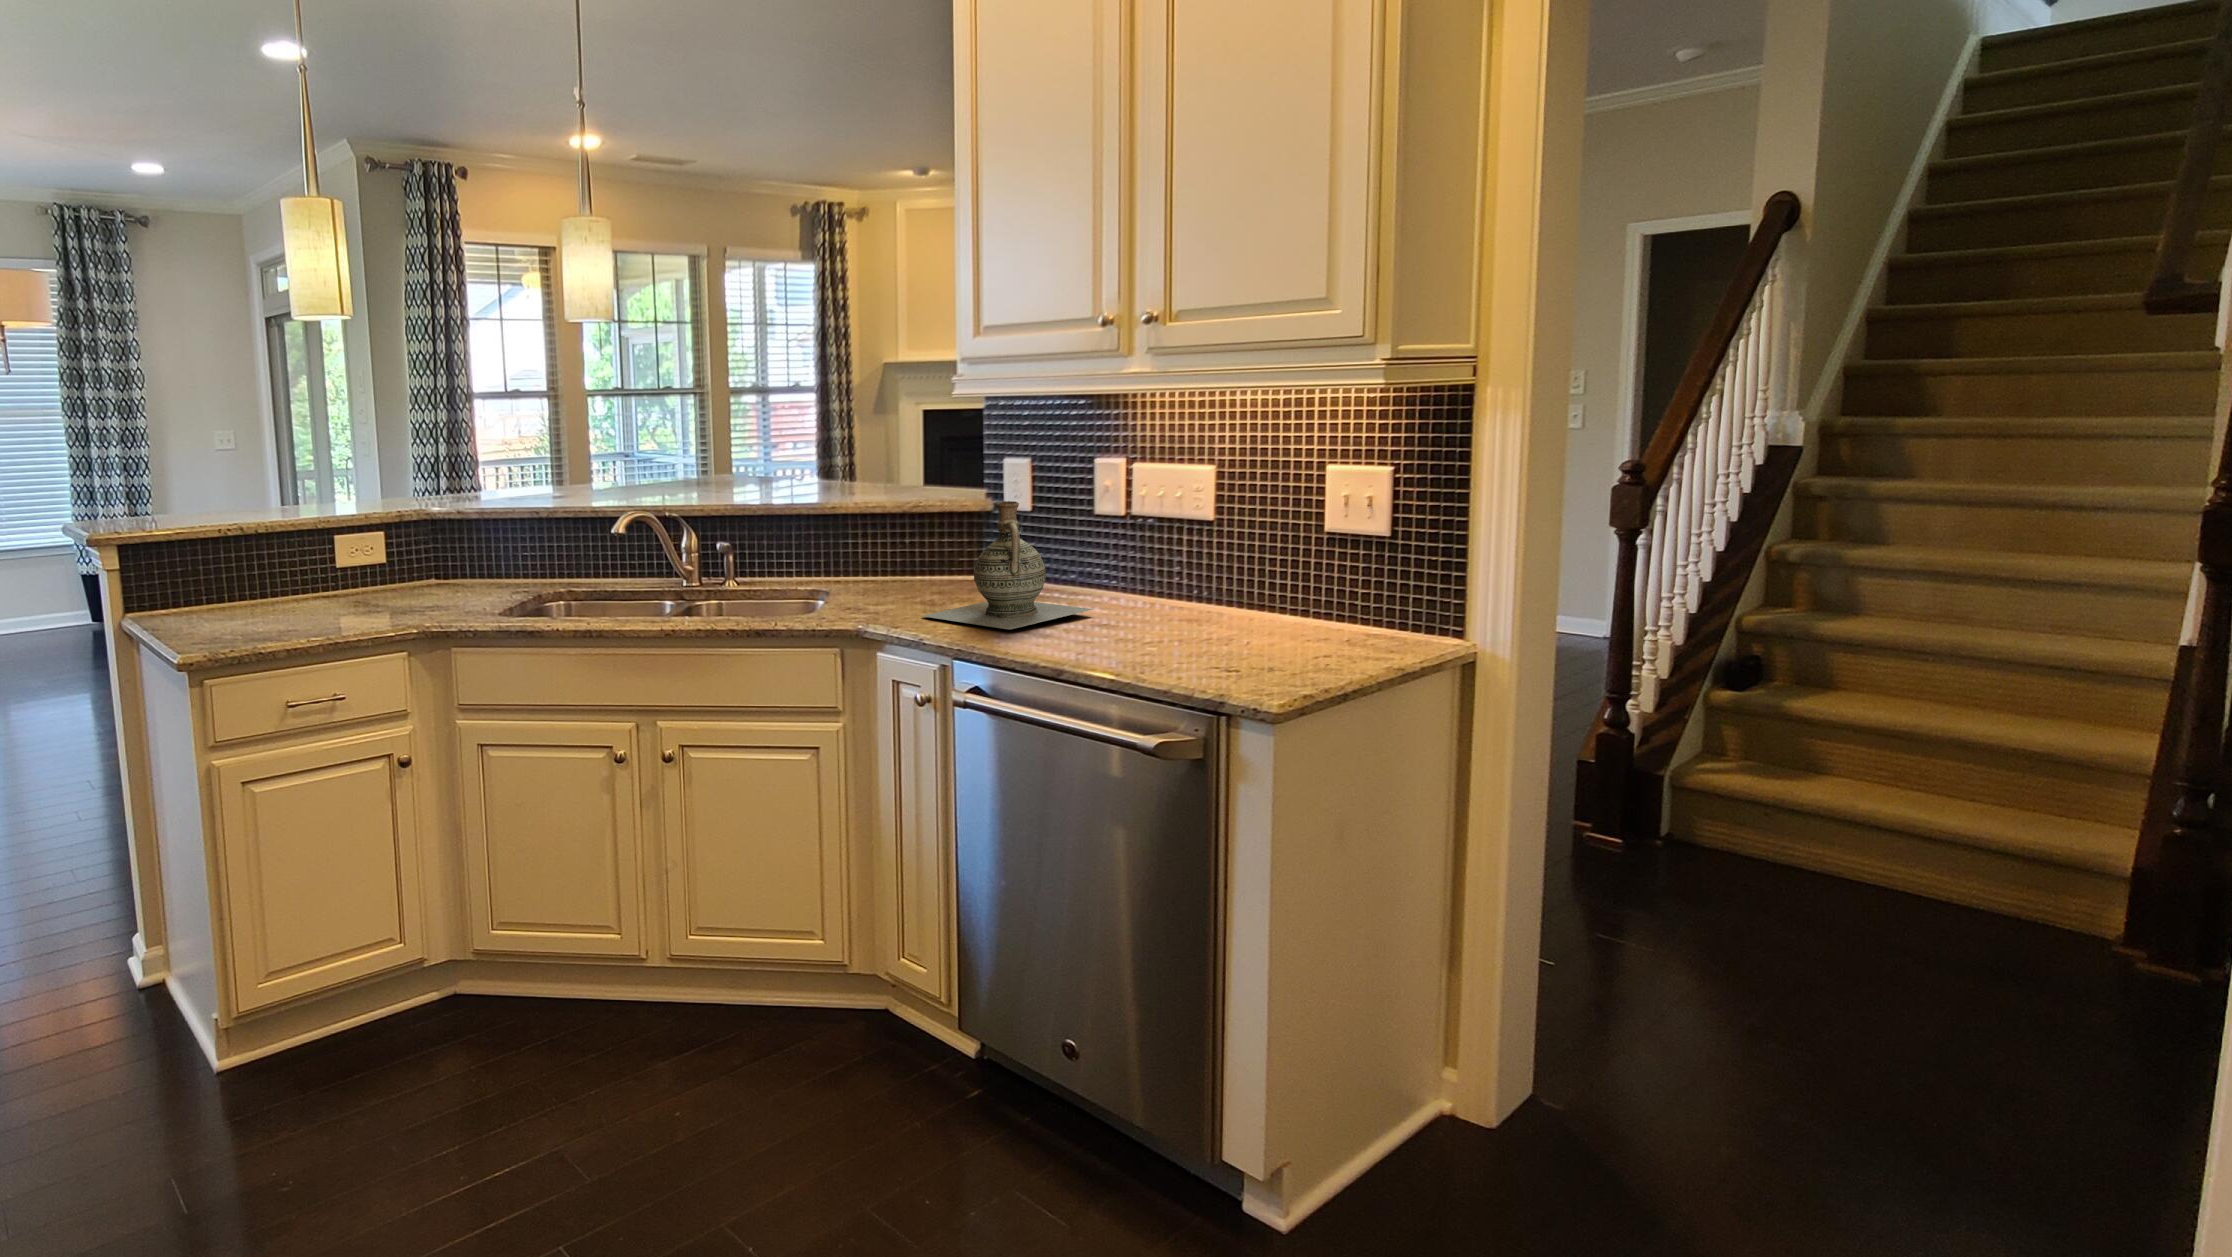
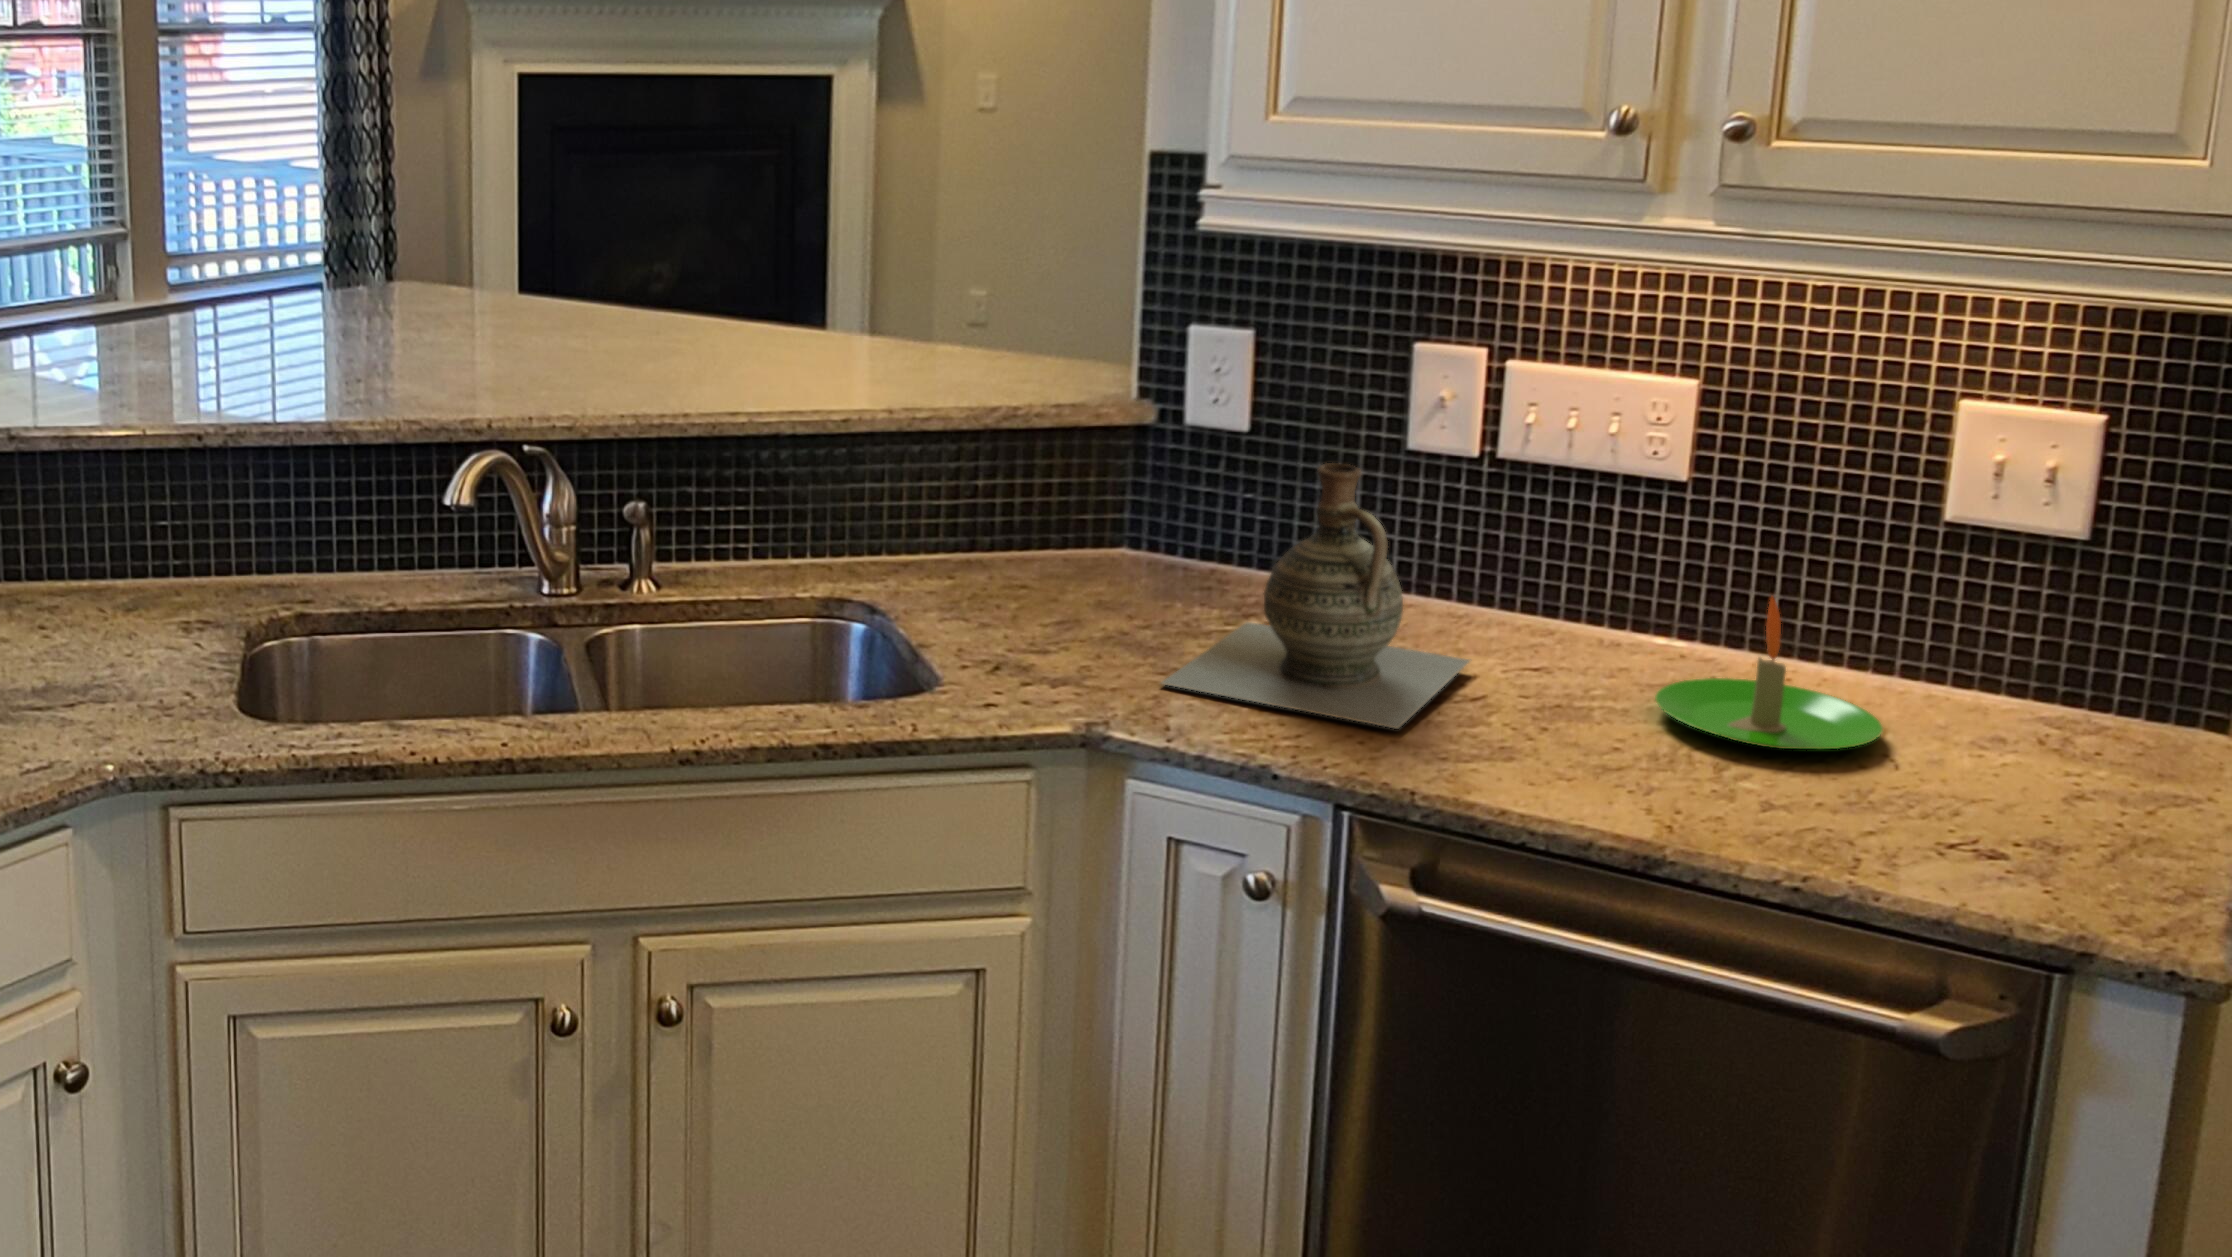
candle: none [1159,560,1280,640] -> present [1655,597,1883,749]

